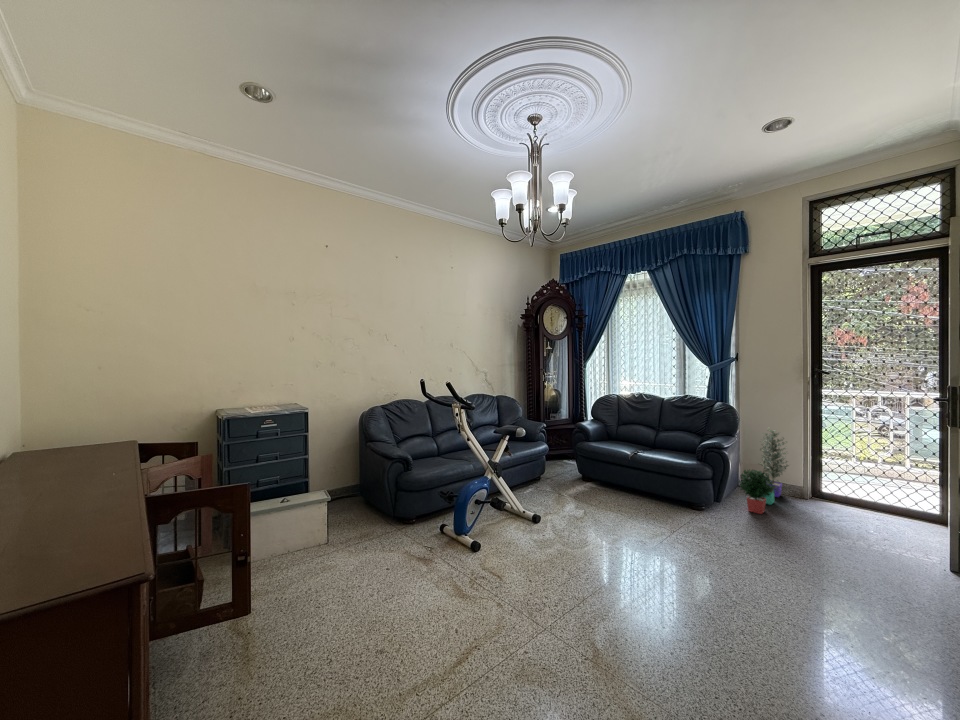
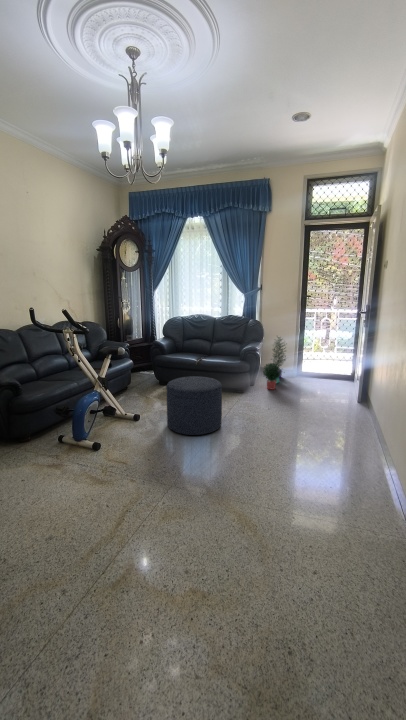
ottoman: none [570,474,651,562] -> present [166,376,222,435]

